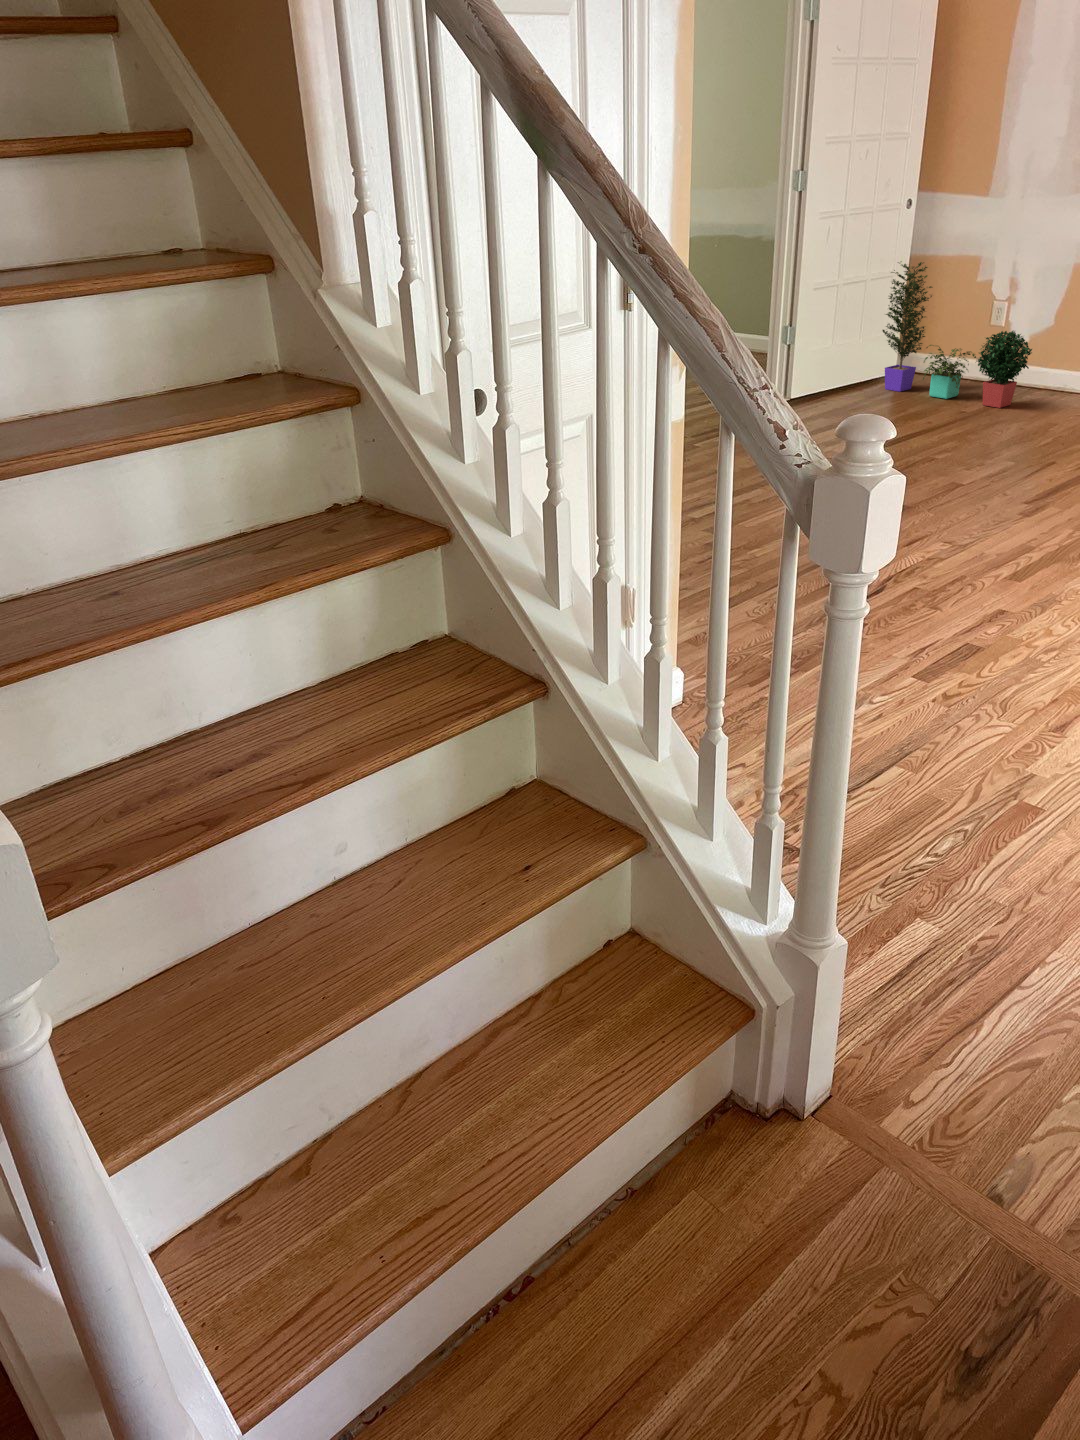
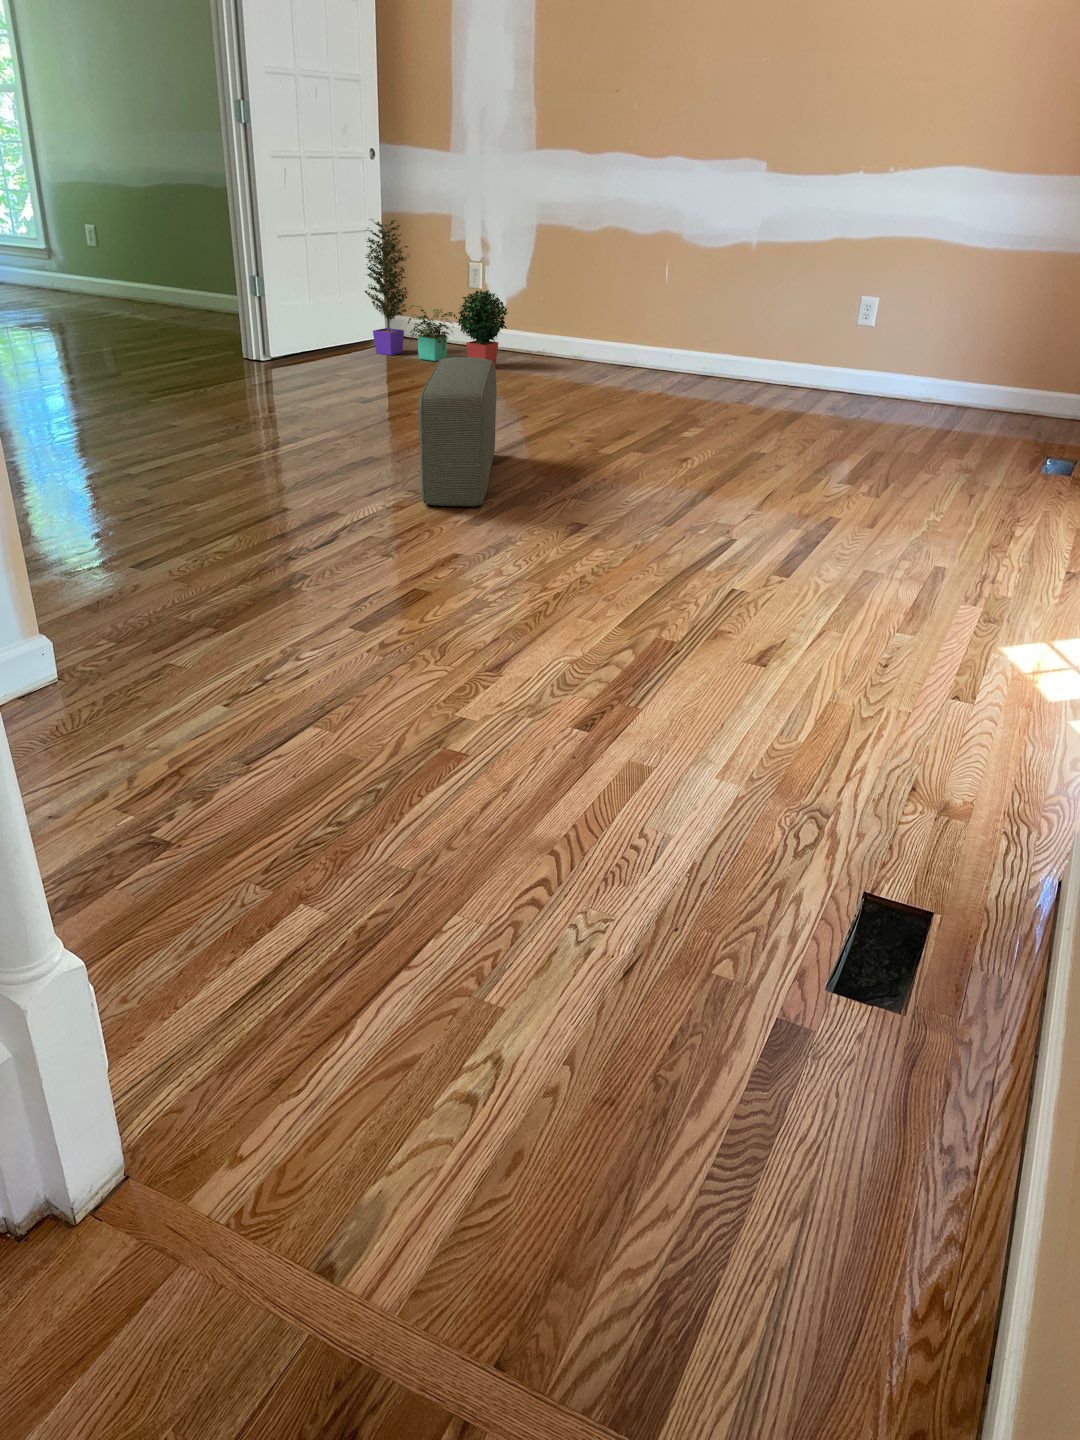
pouf: none [961,414,1041,562] -> present [418,357,497,506]

